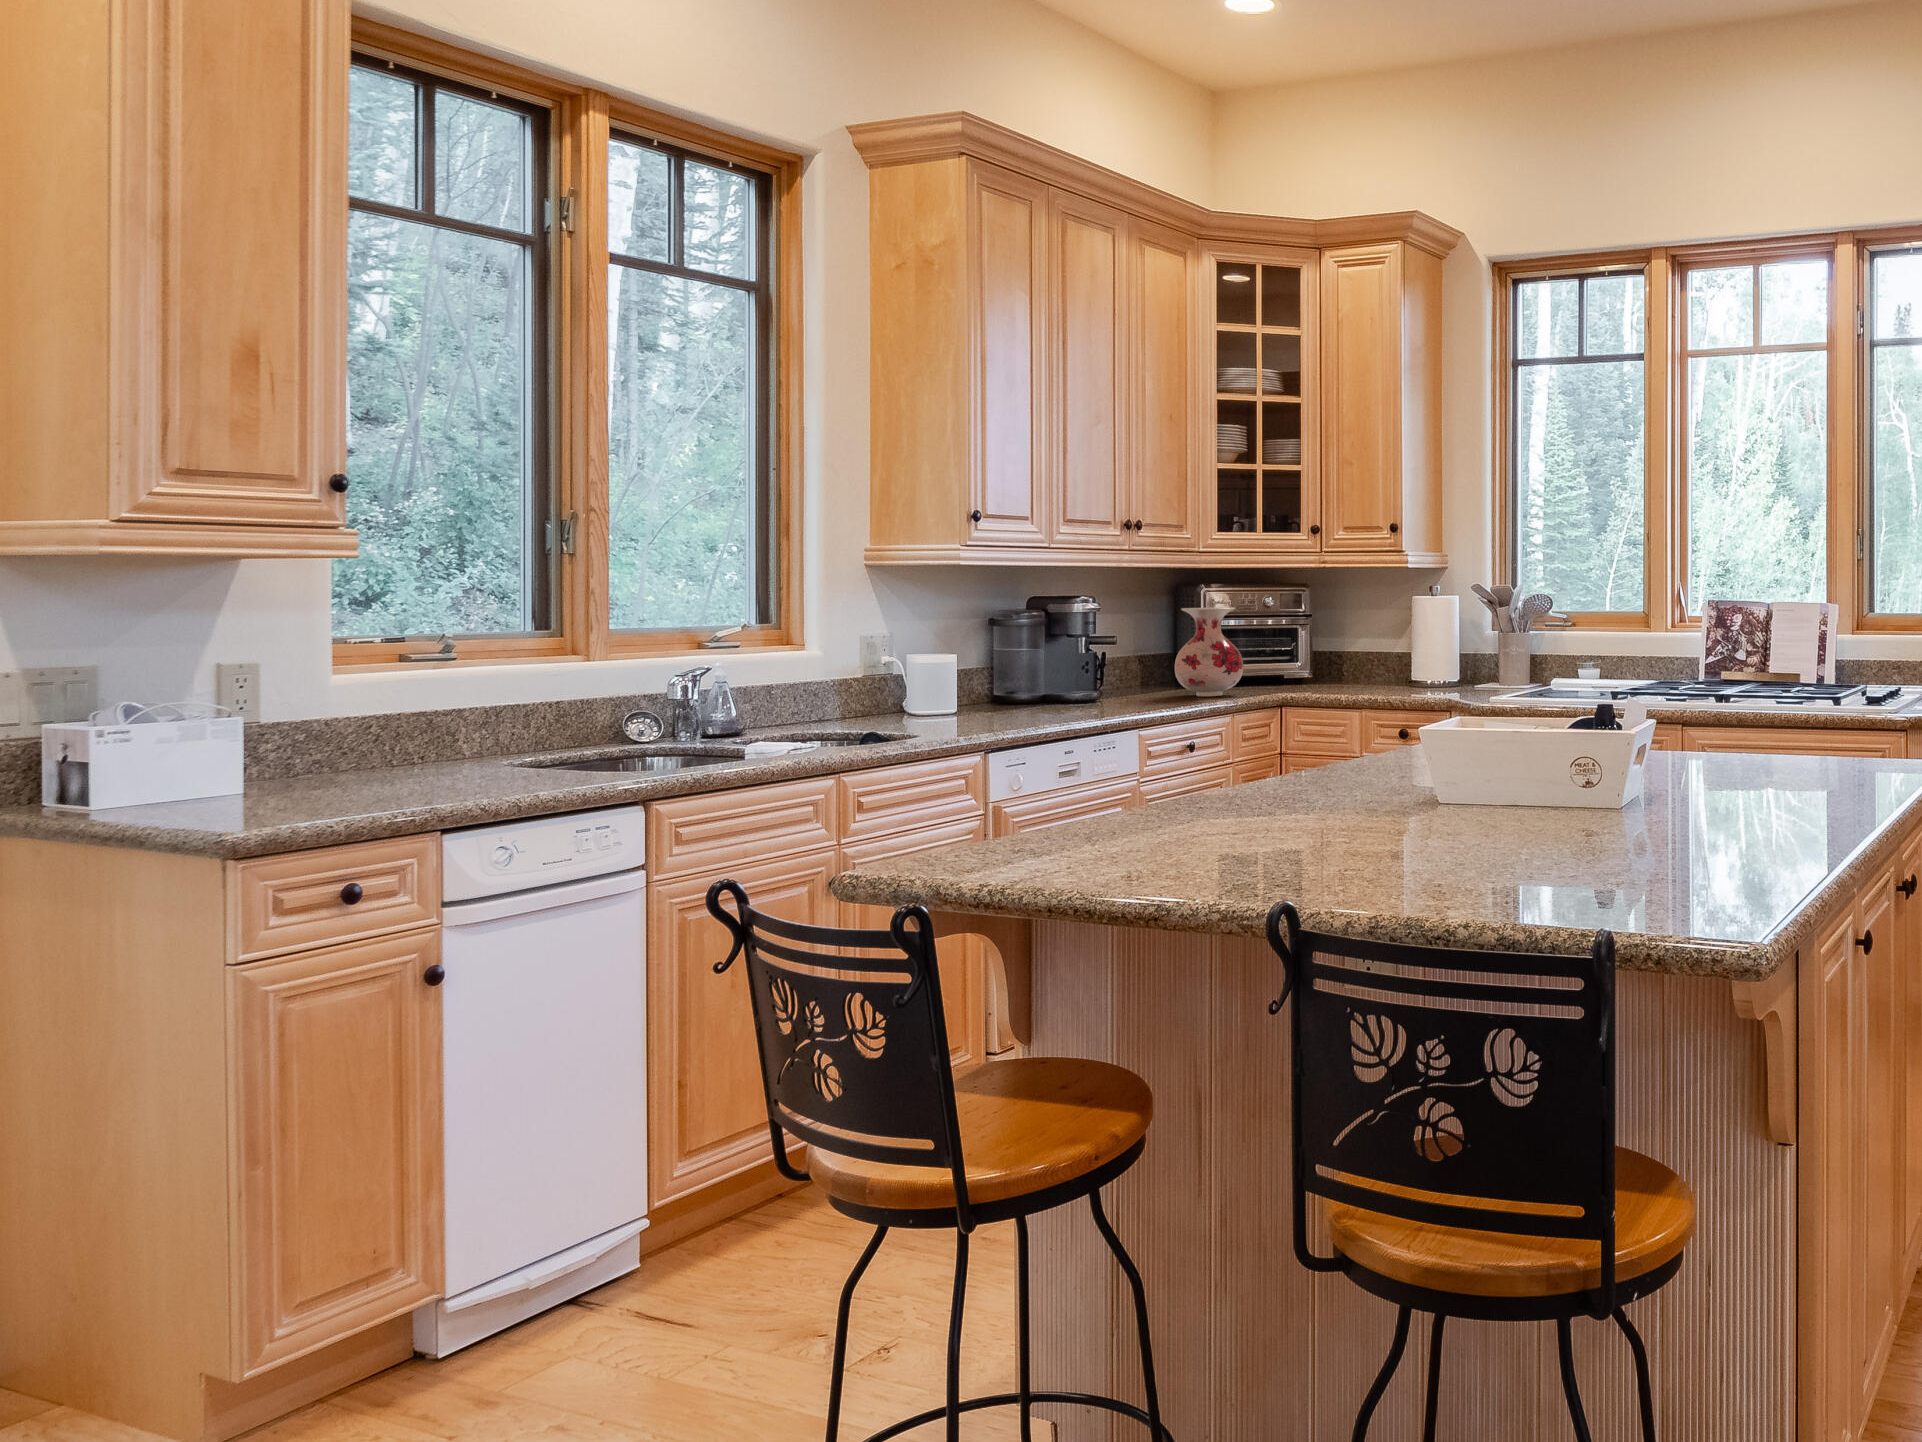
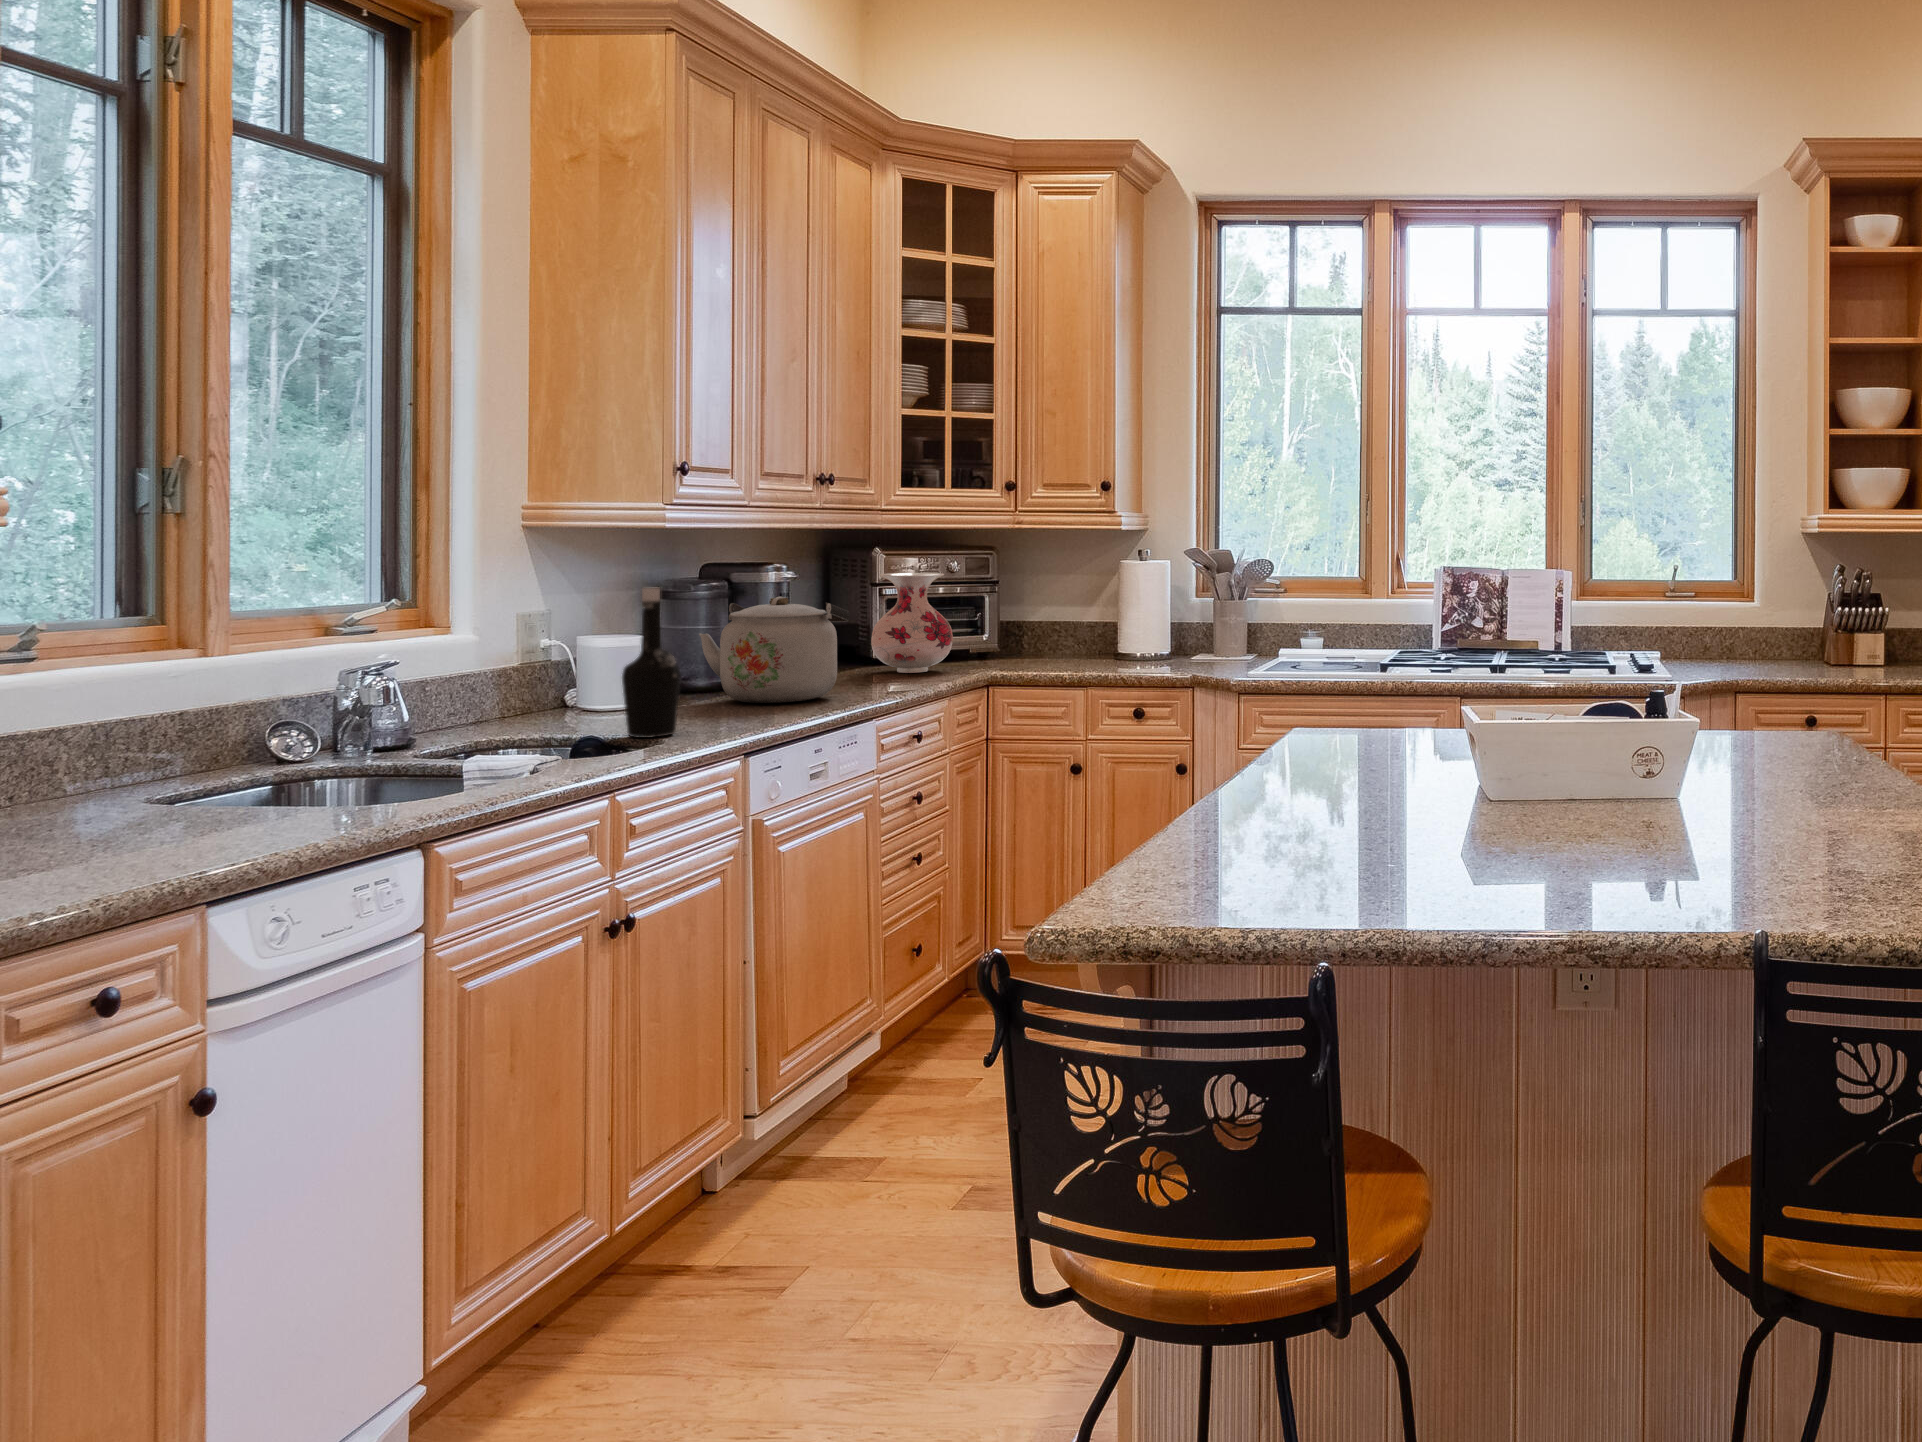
bottle: none [891,610,937,734] -> present [622,587,681,738]
kettle: none [1003,623,1122,714] -> present [699,597,850,703]

